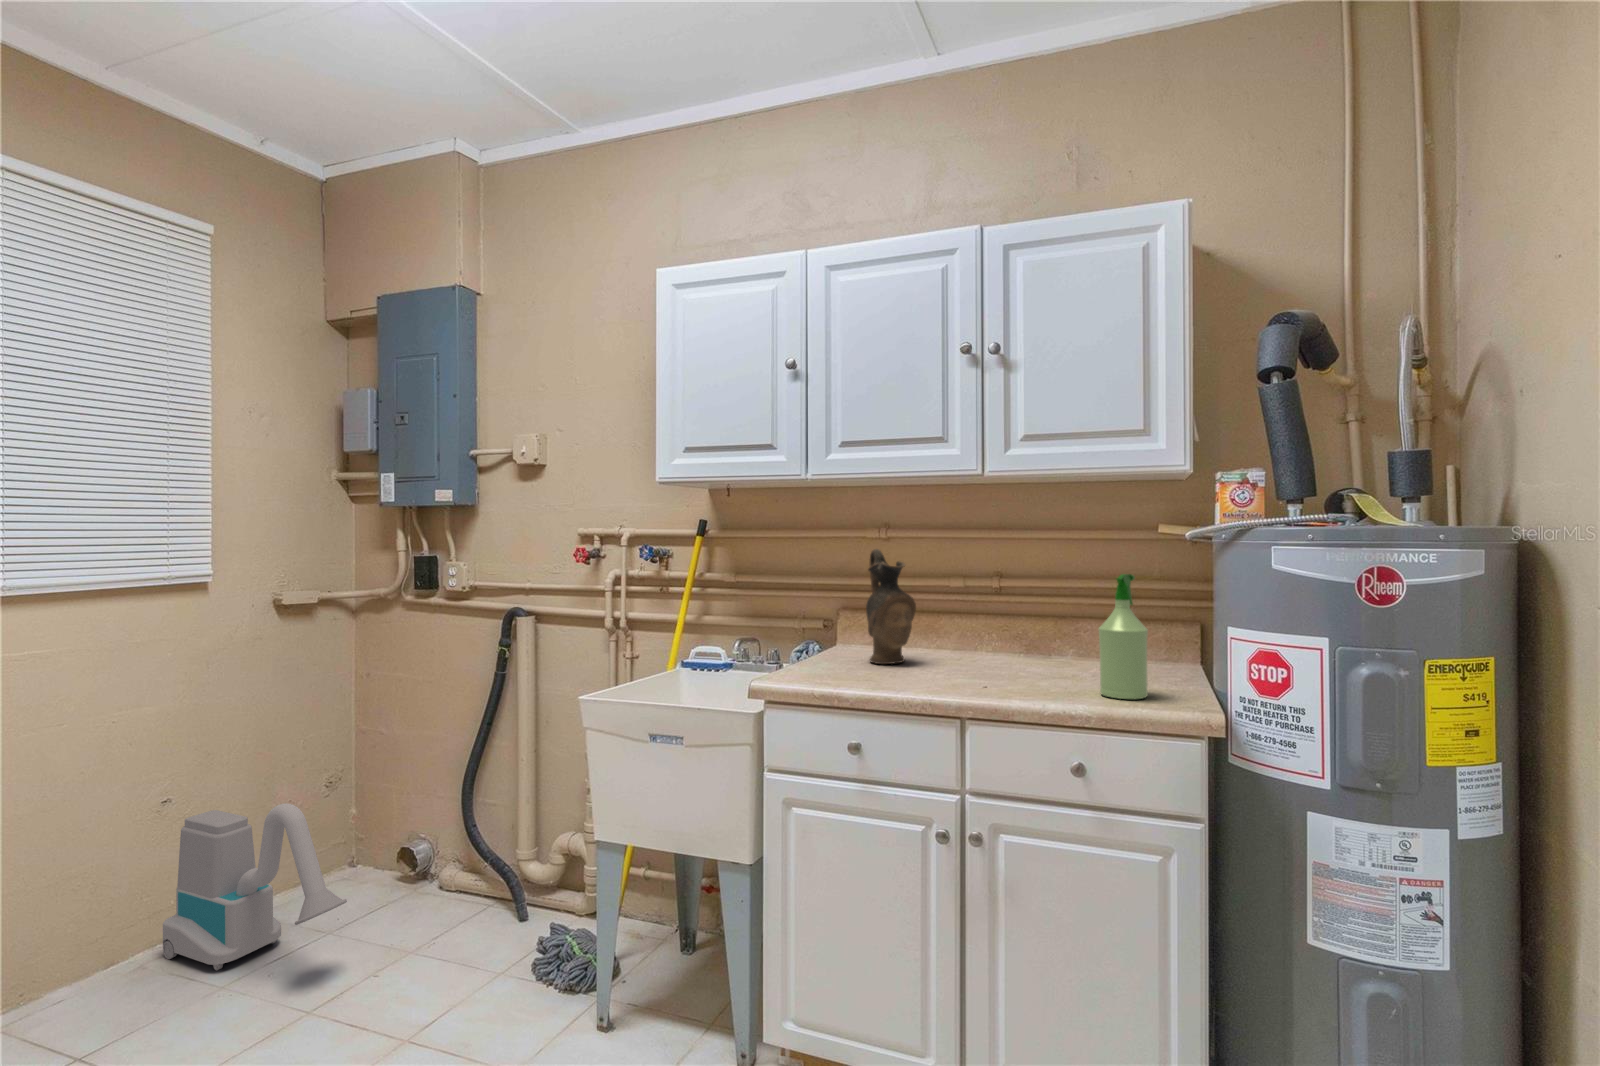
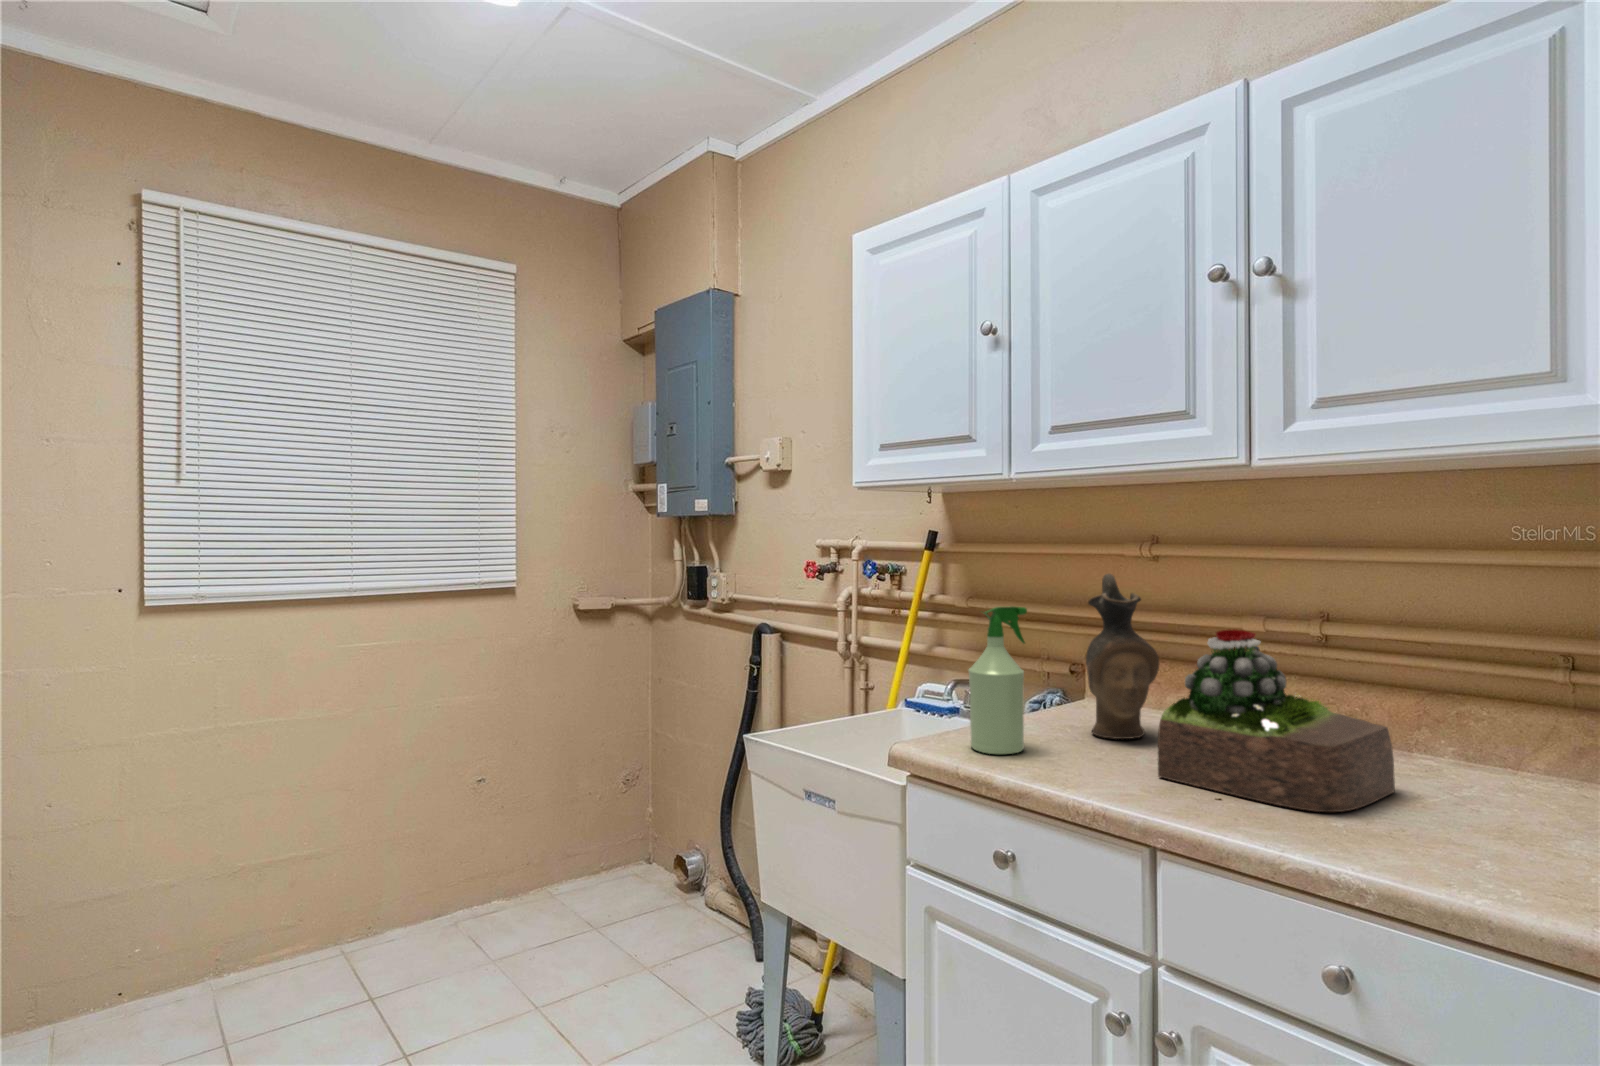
spray bottle: present [1099,574,1148,699] -> present [969,606,1027,754]
succulent plant: none [943,580,1064,685] -> present [1158,629,1395,812]
vacuum cleaner: present [163,803,347,970] -> none [481,792,592,938]

